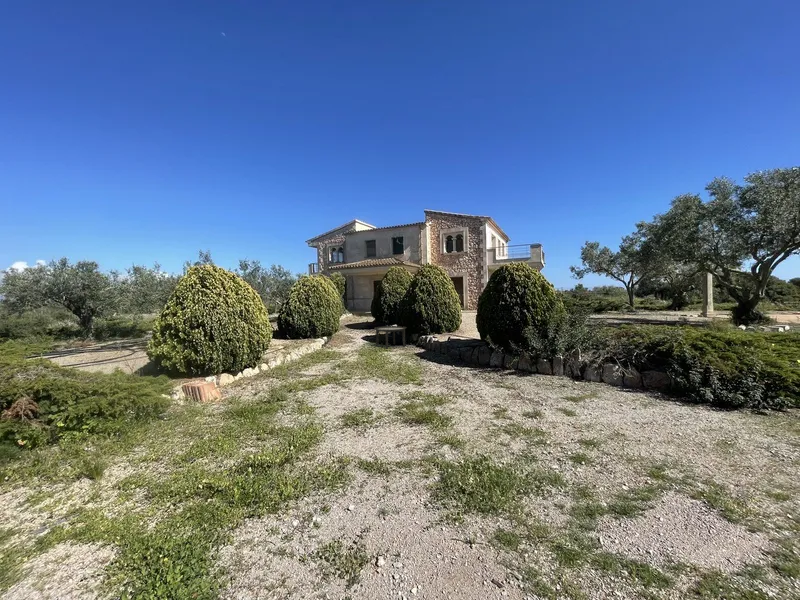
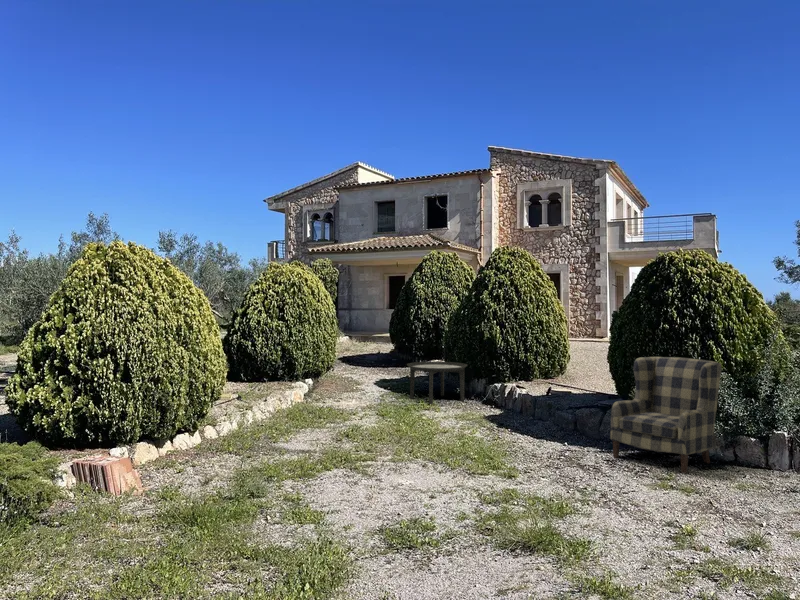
chair: none [474,320,530,380] -> present [610,357,722,474]

